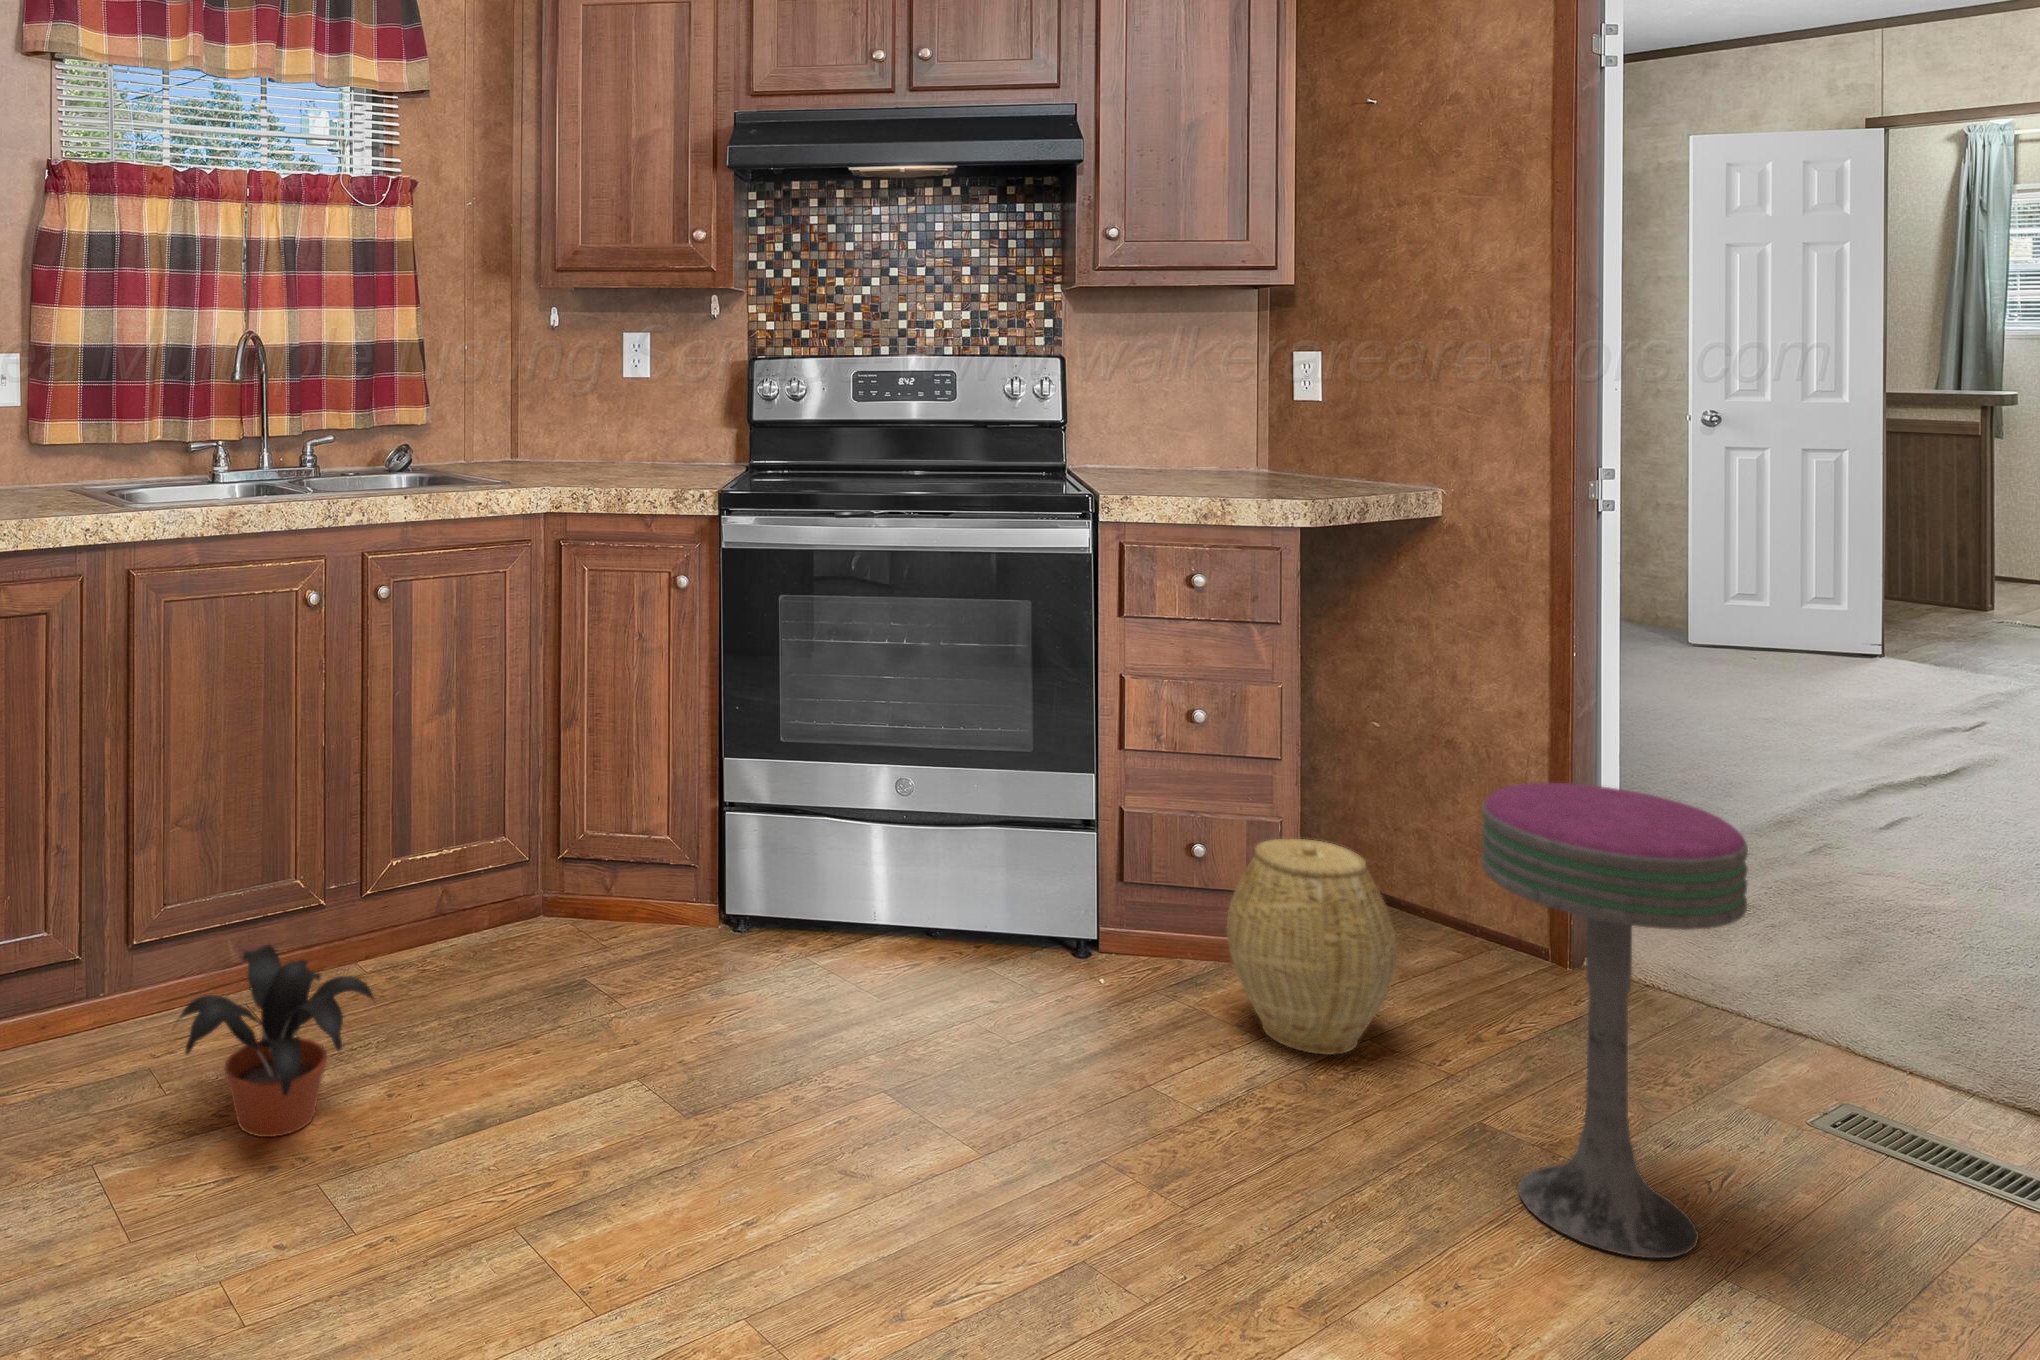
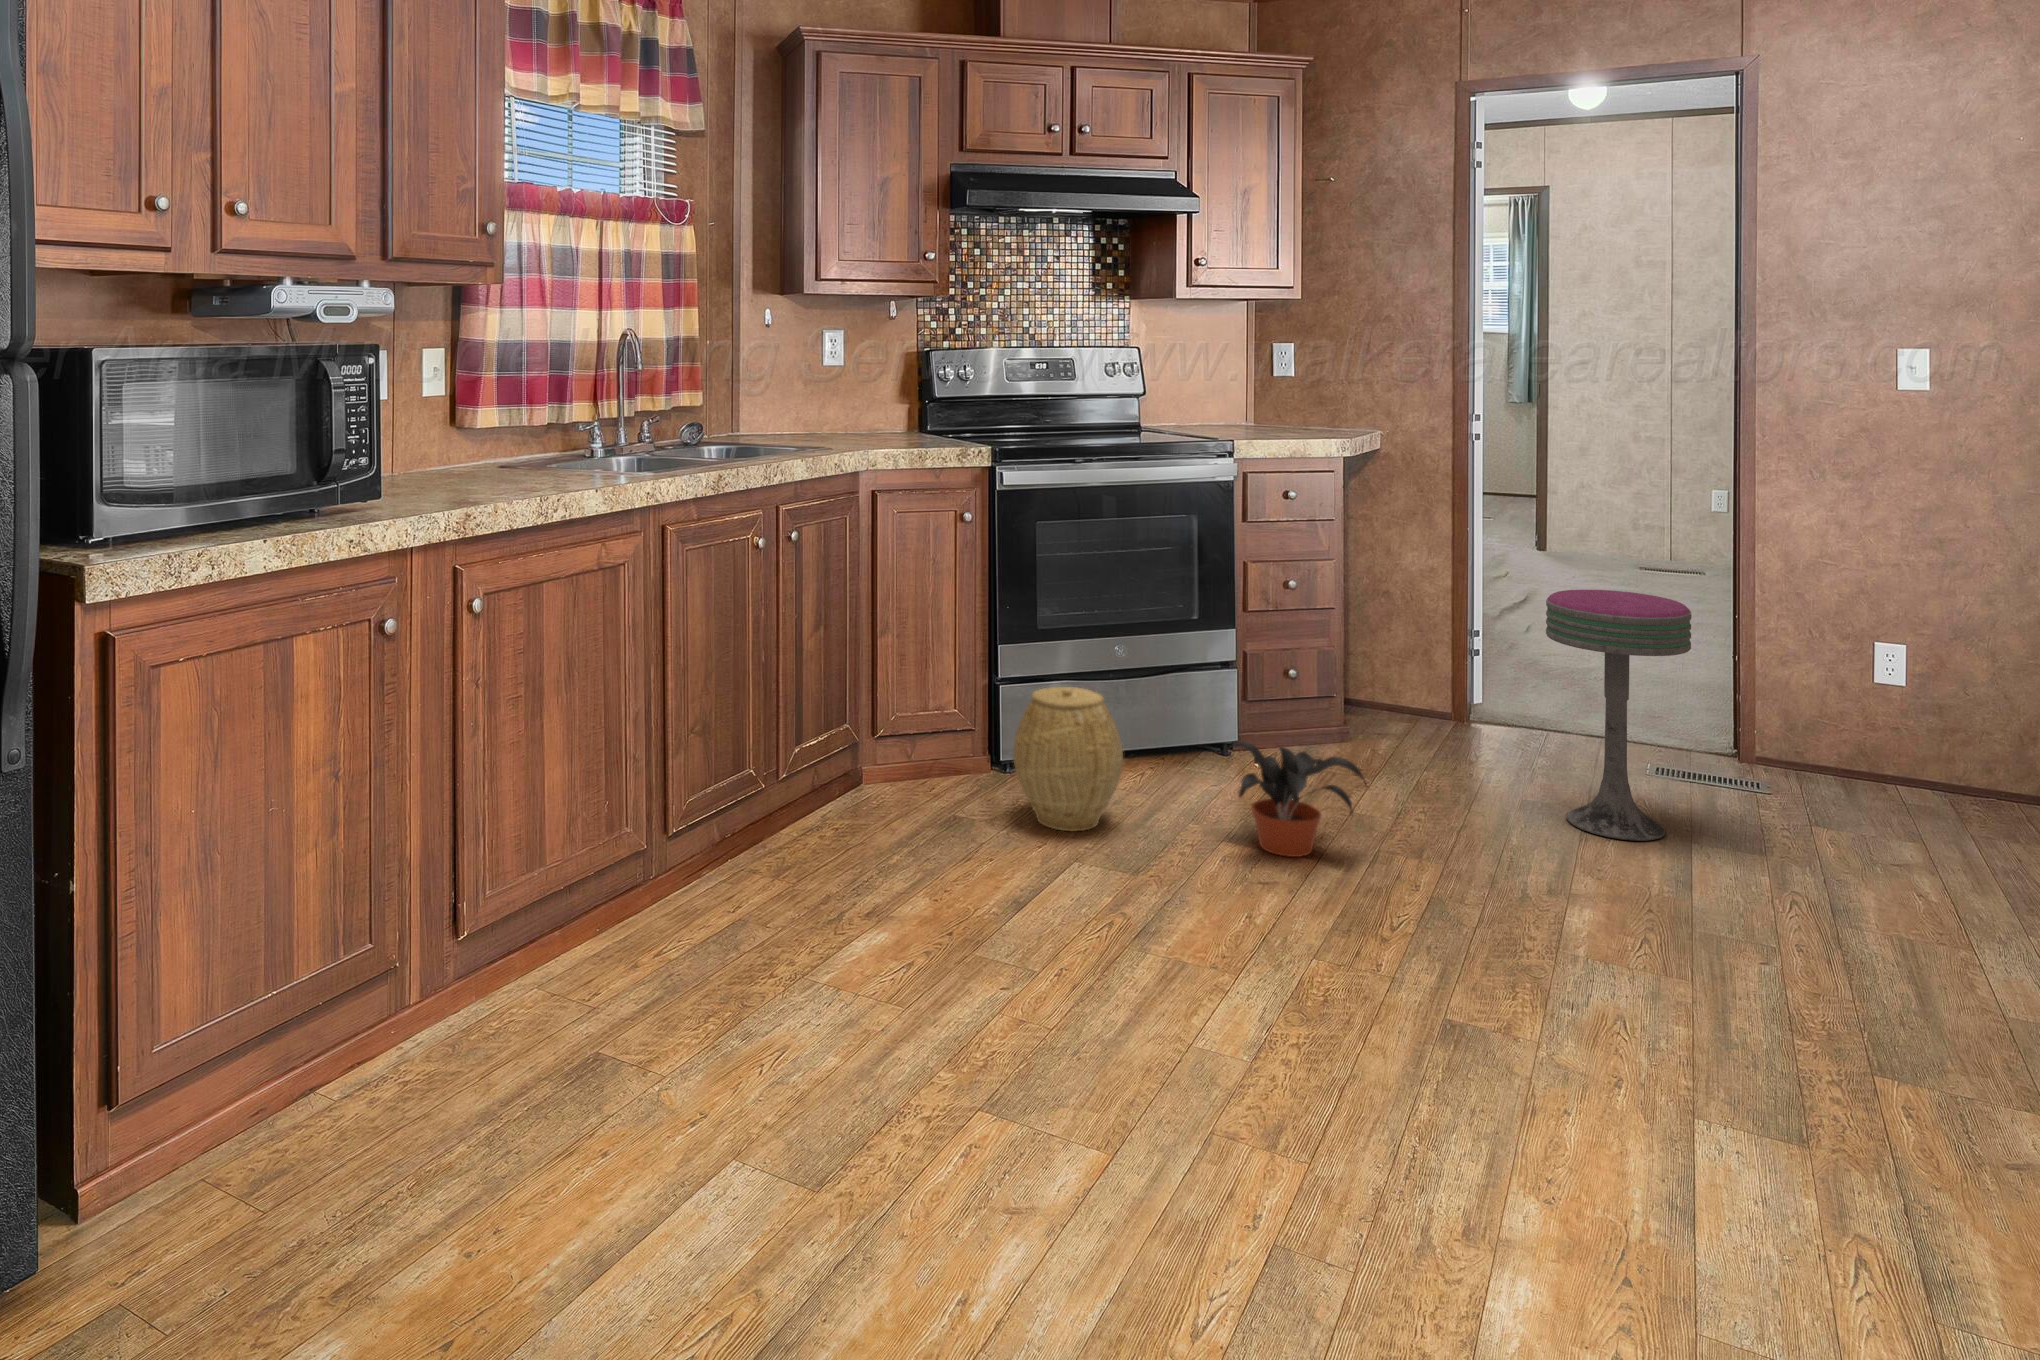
woven basket: present [1227,839,1397,1055] -> present [1013,687,1123,831]
potted plant: present [179,945,374,1137] -> present [1230,742,1367,857]

